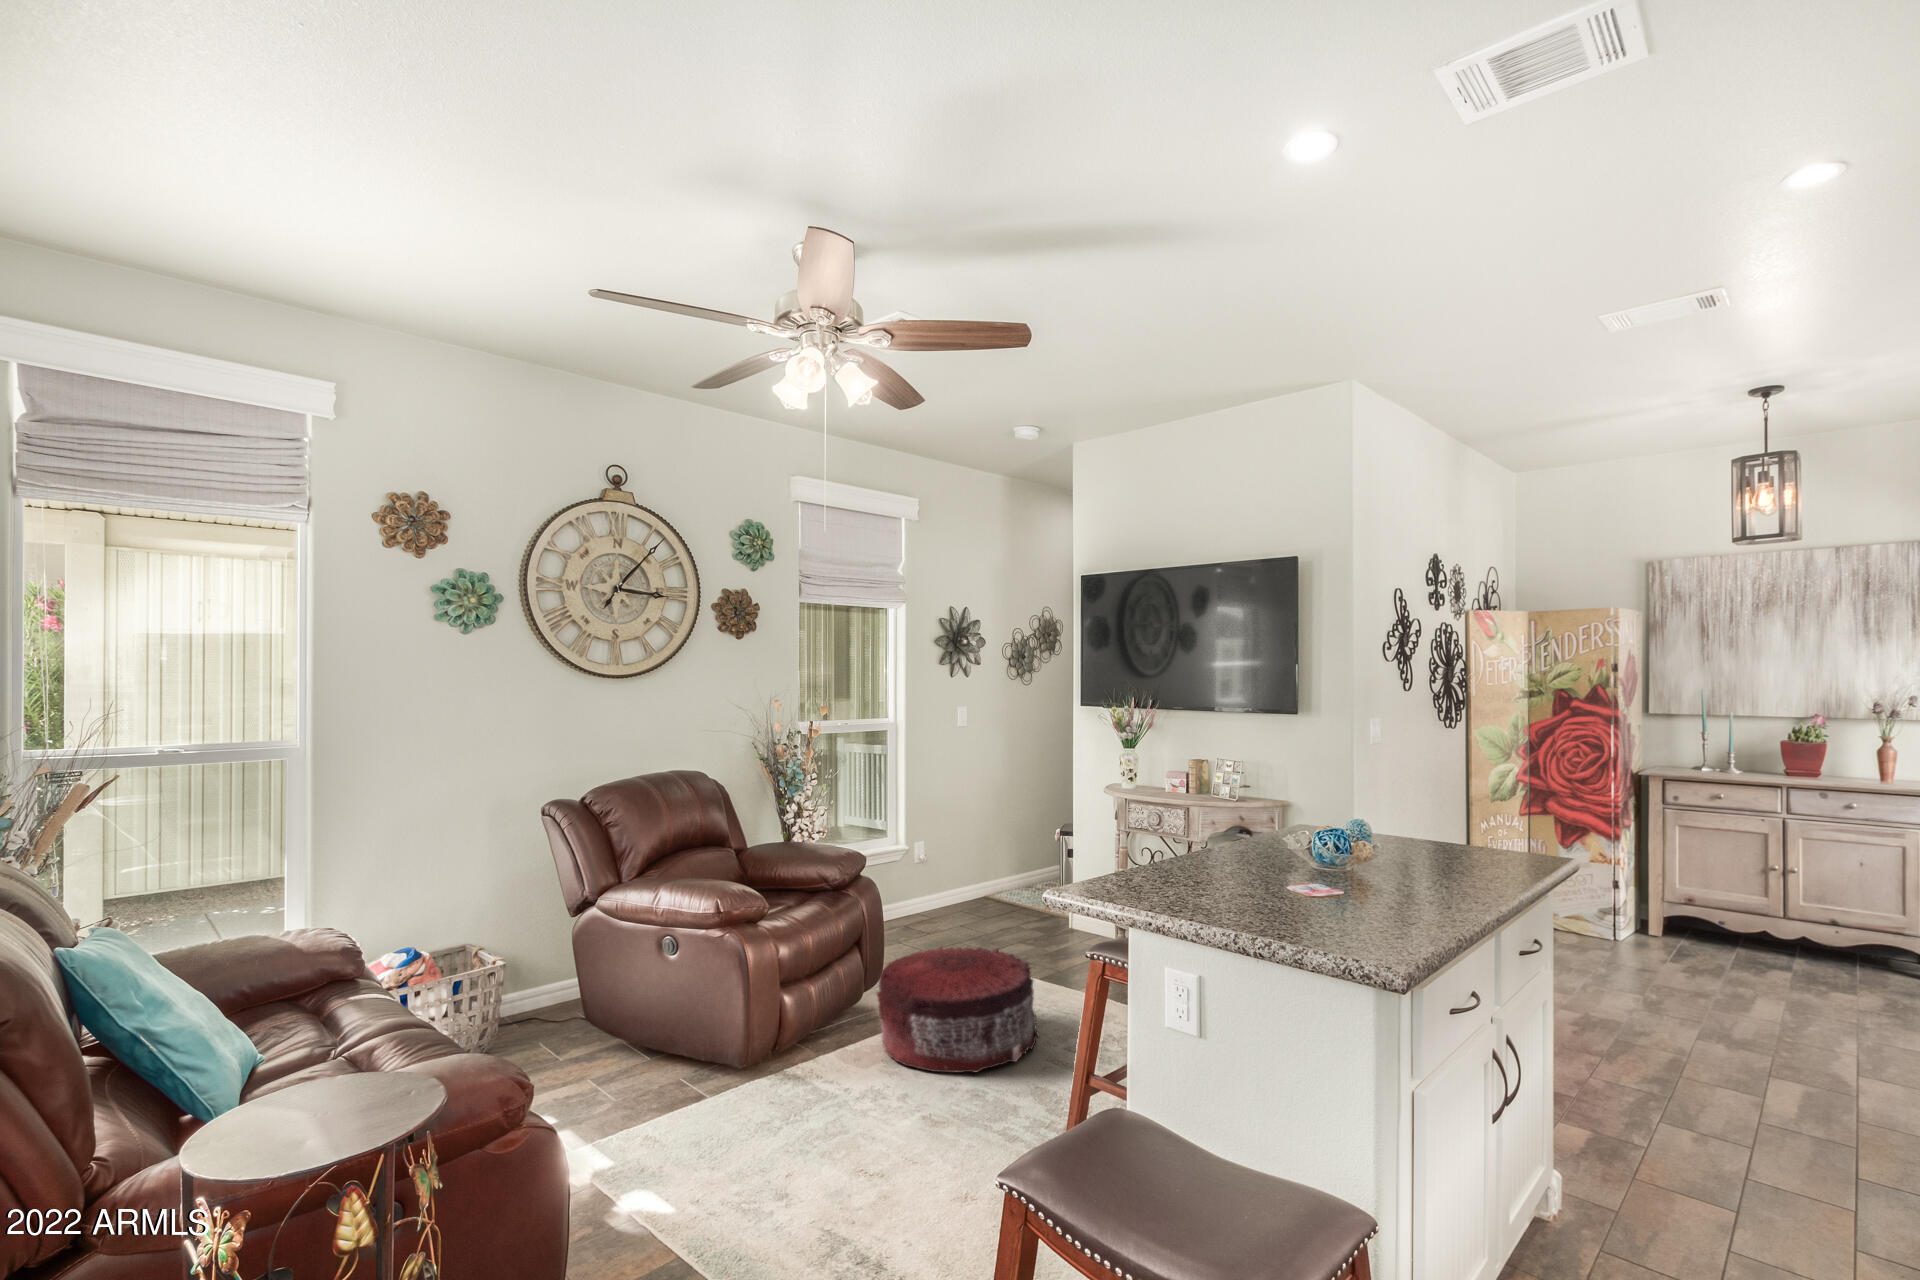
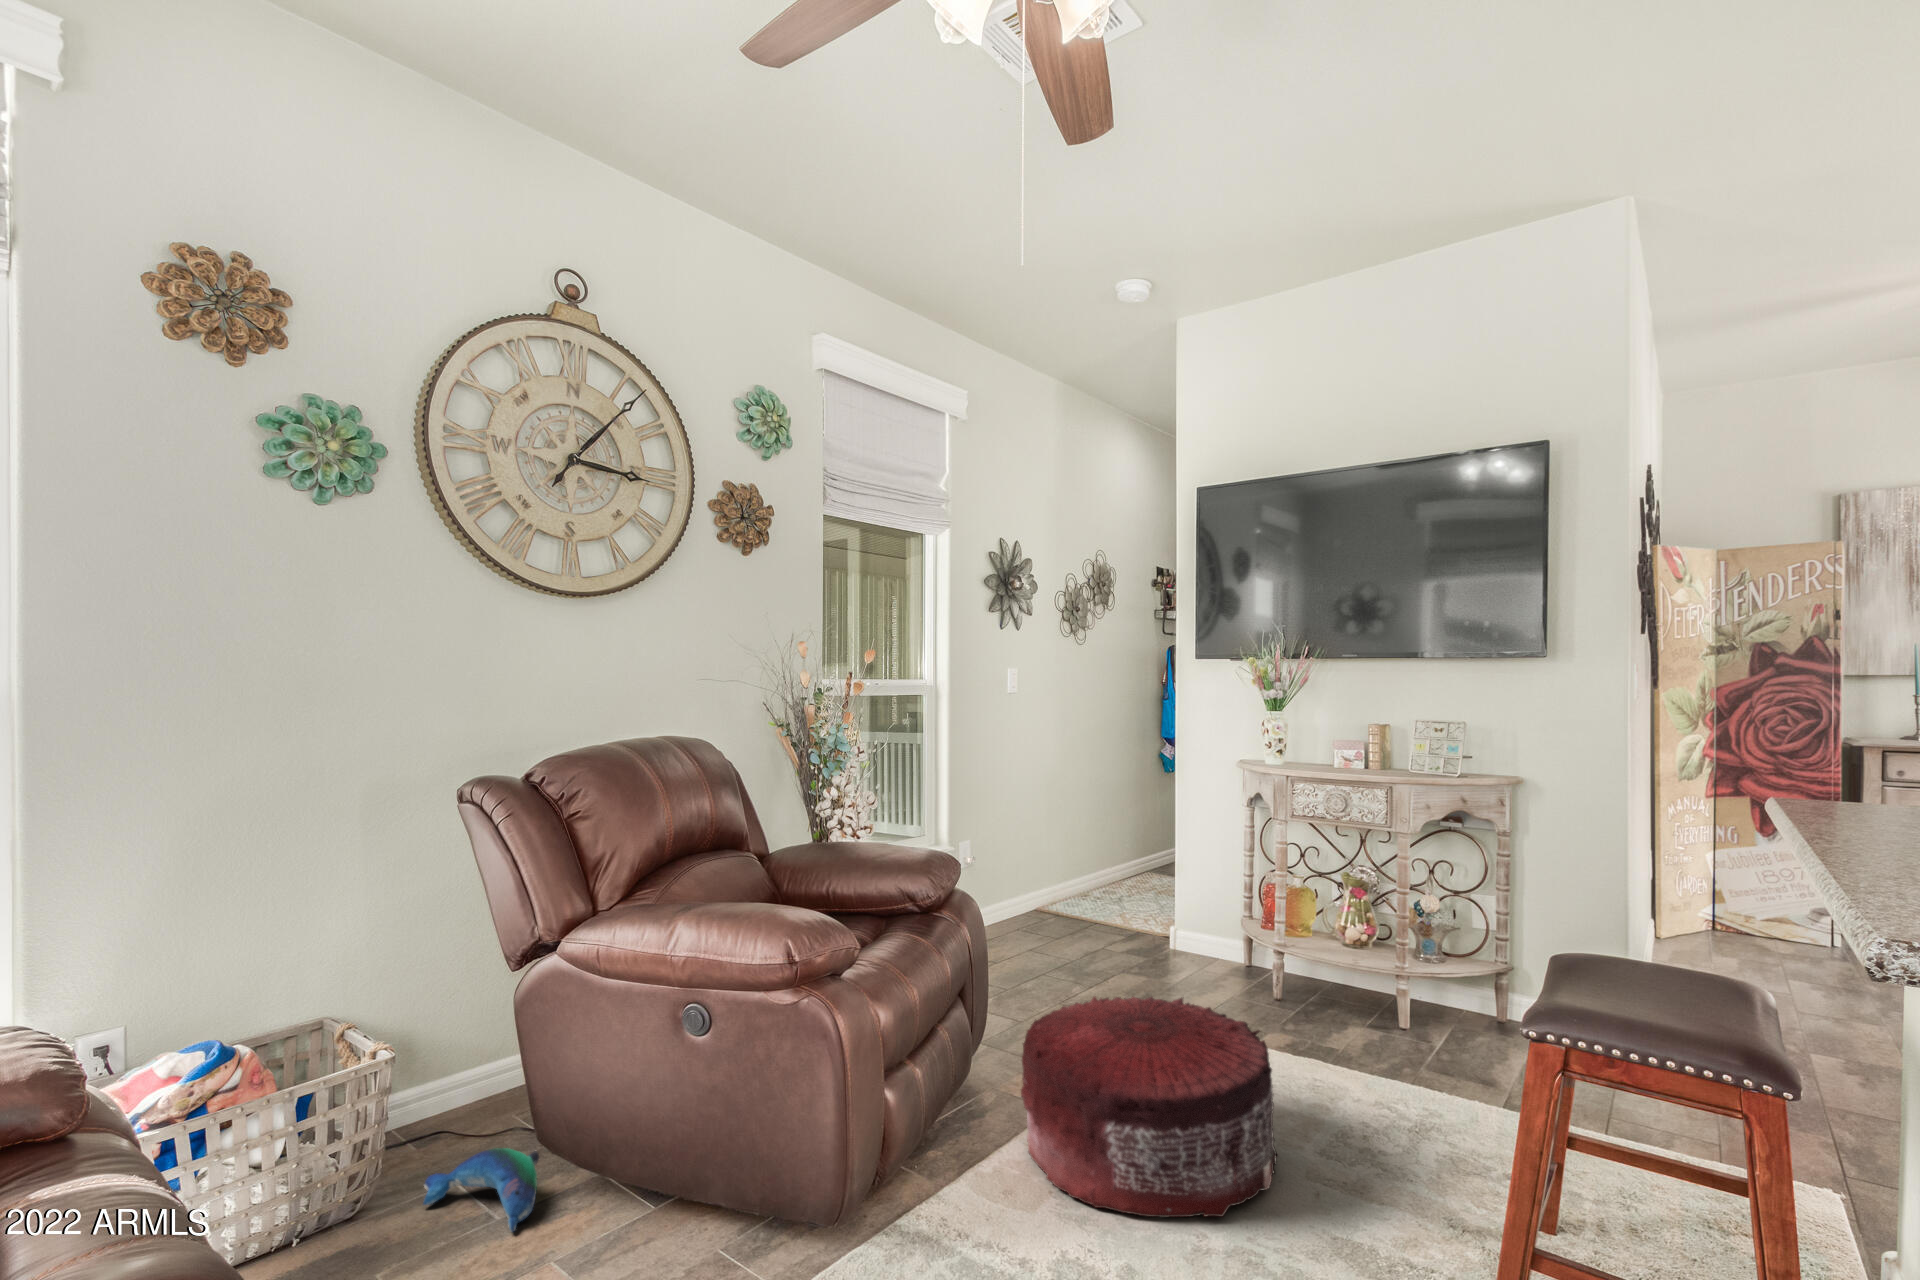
plush toy: none [523,1020,588,1063] -> present [423,1148,539,1232]

